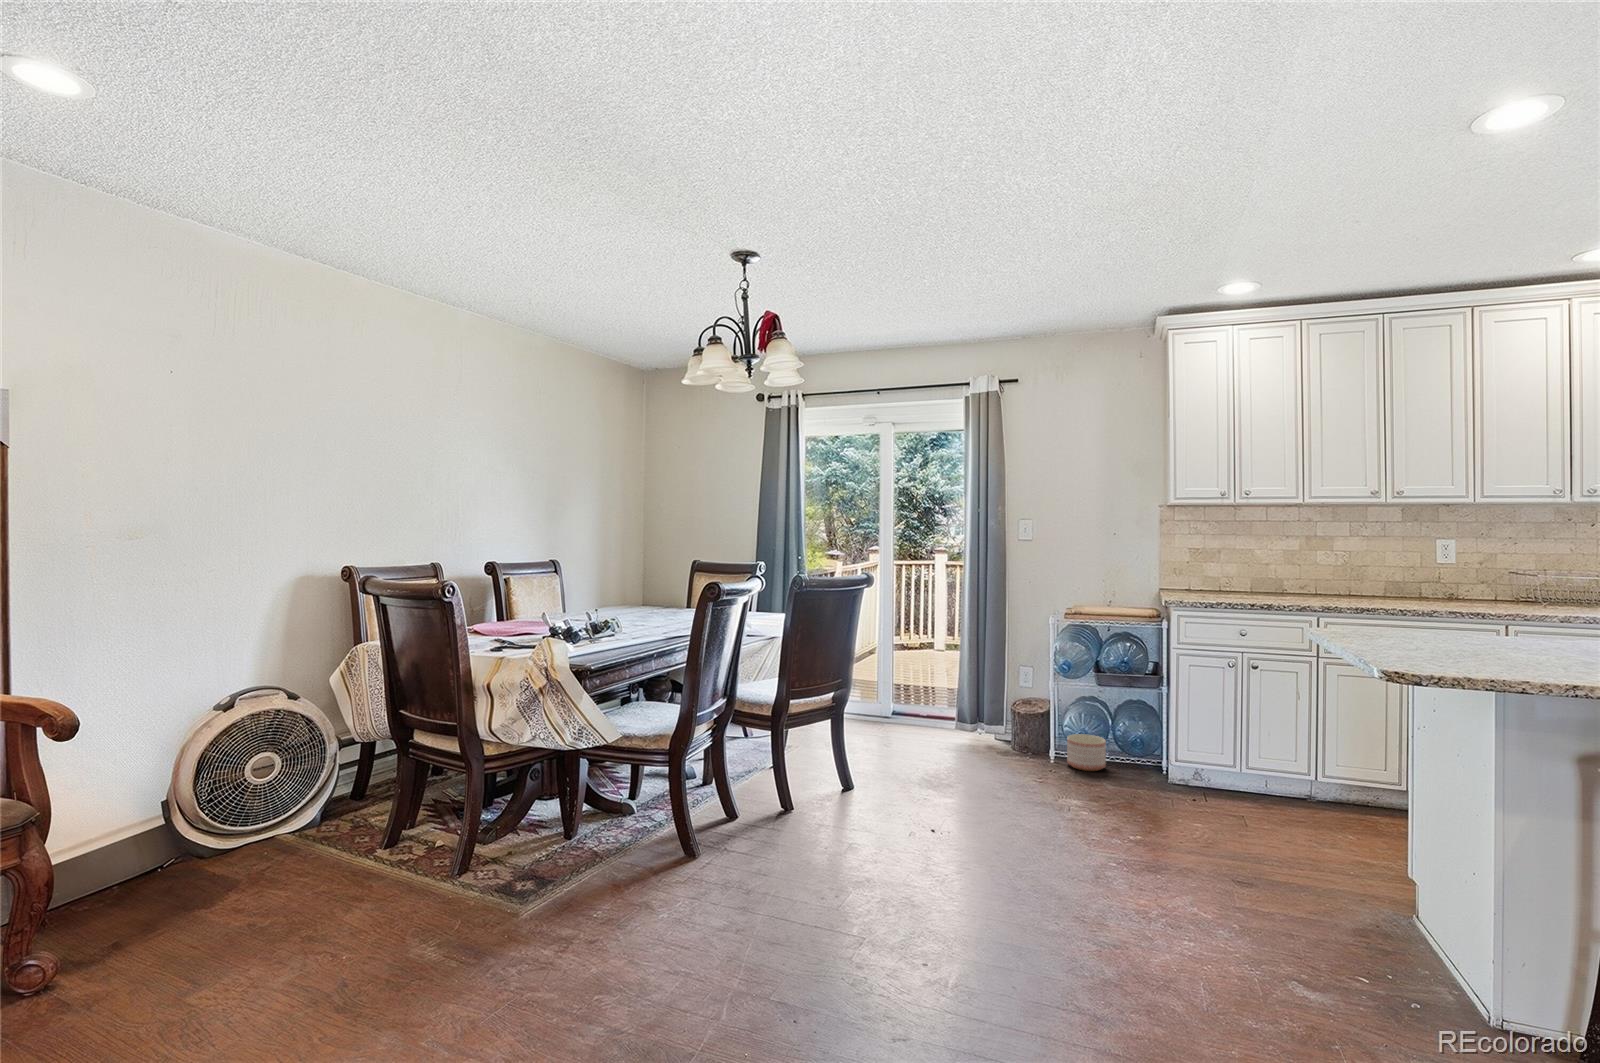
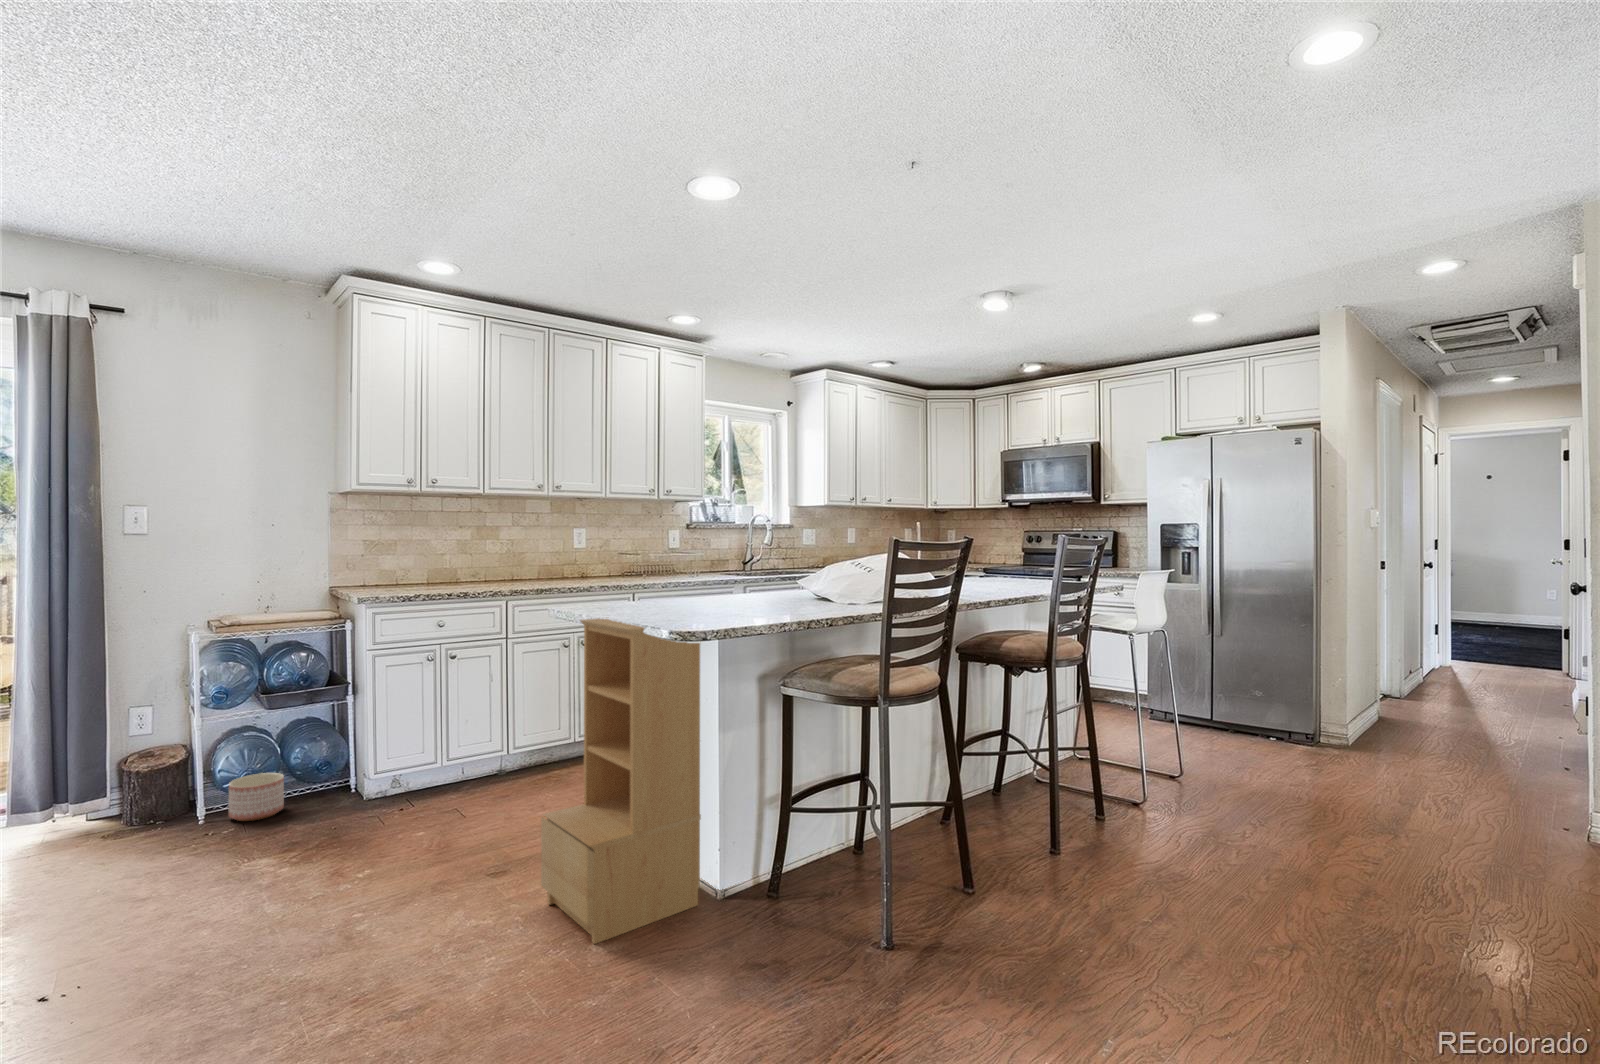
bookshelf: none [1262,644,1464,1026] -> present [541,618,701,944]

